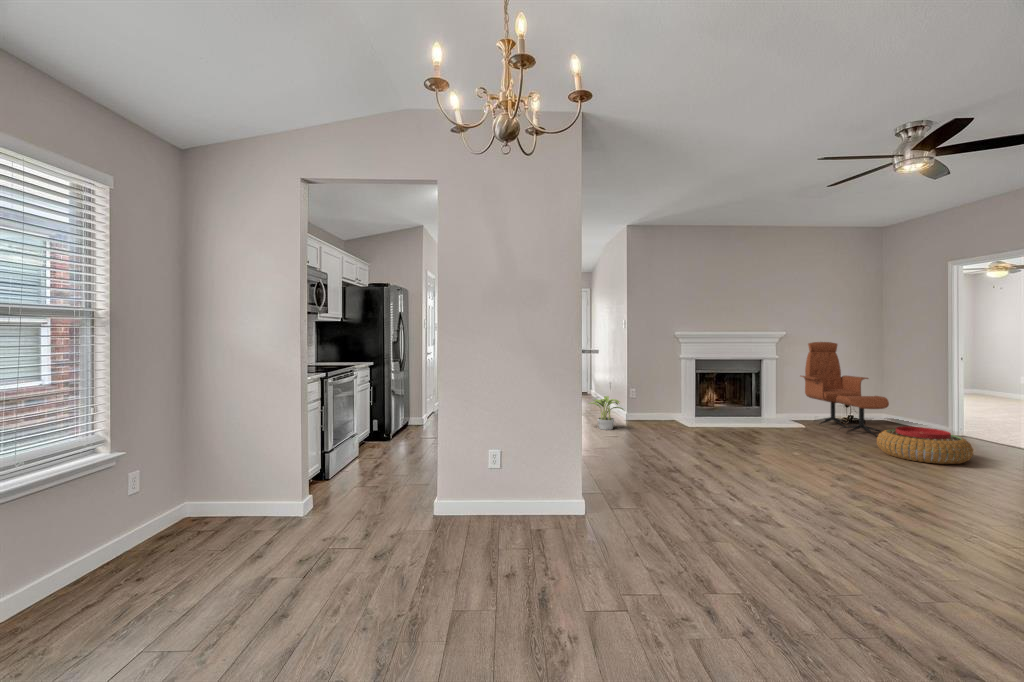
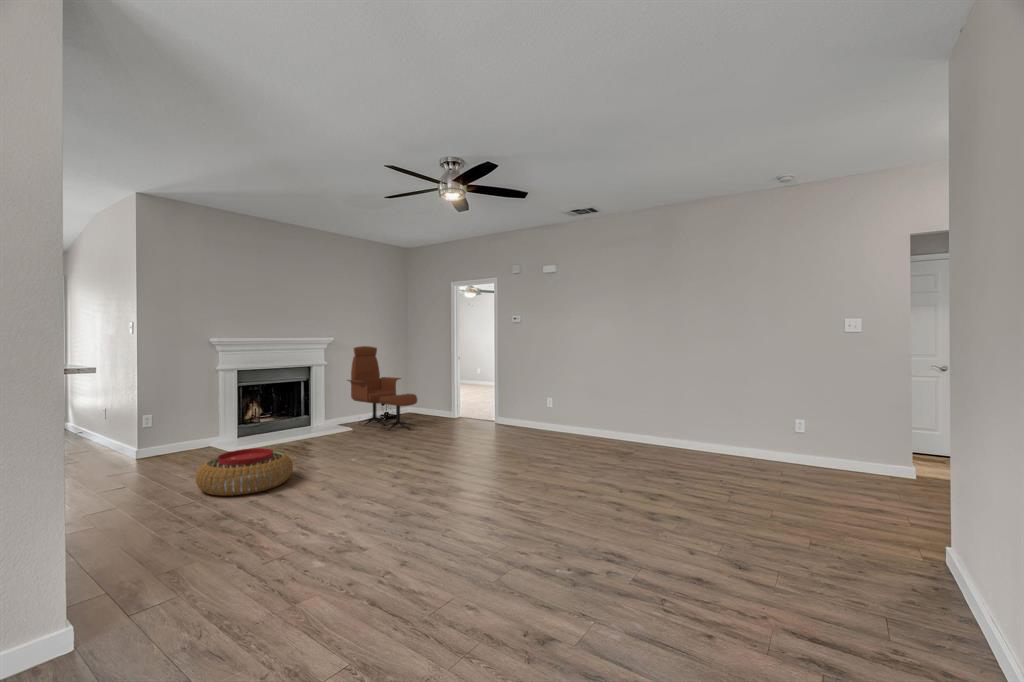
potted plant: present [589,396,624,430] -> none [56,430,133,482]
pouf: present [877,426,973,464] -> present [196,448,293,496]

